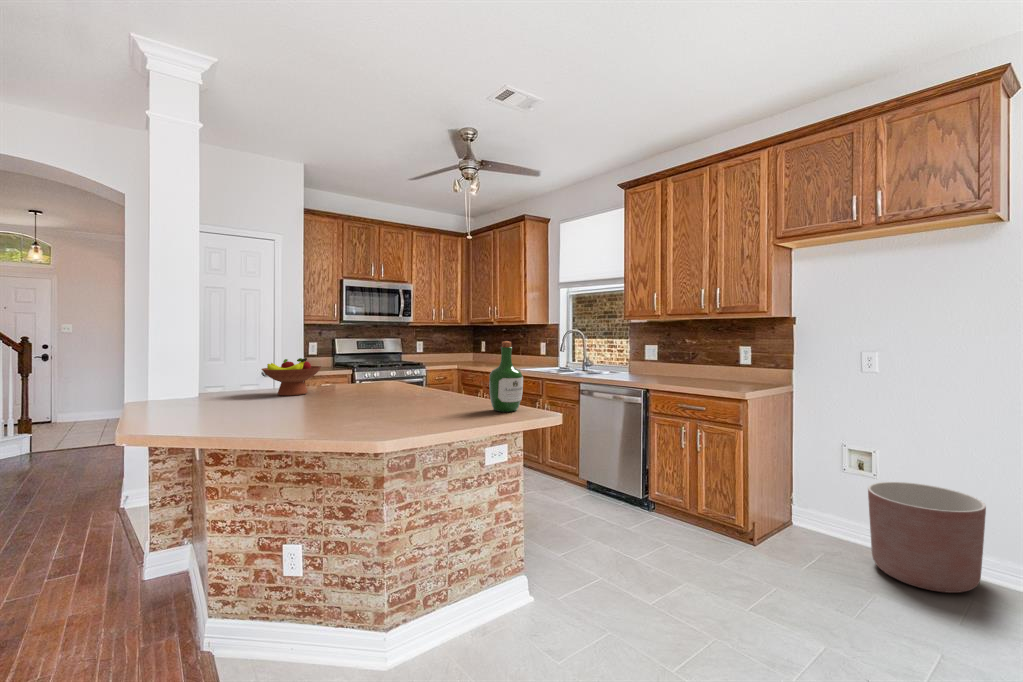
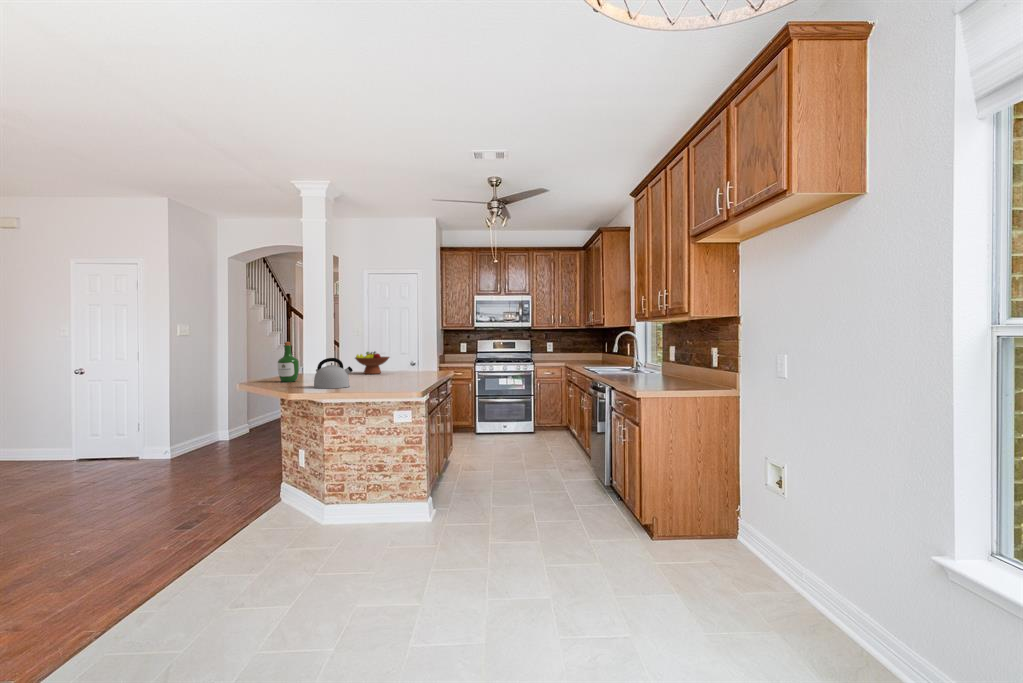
wine bottle: present [489,341,523,412] -> present [277,342,299,382]
kettle: none [359,370,421,426] -> present [314,358,353,388]
planter: present [868,482,986,593] -> none [697,498,805,620]

